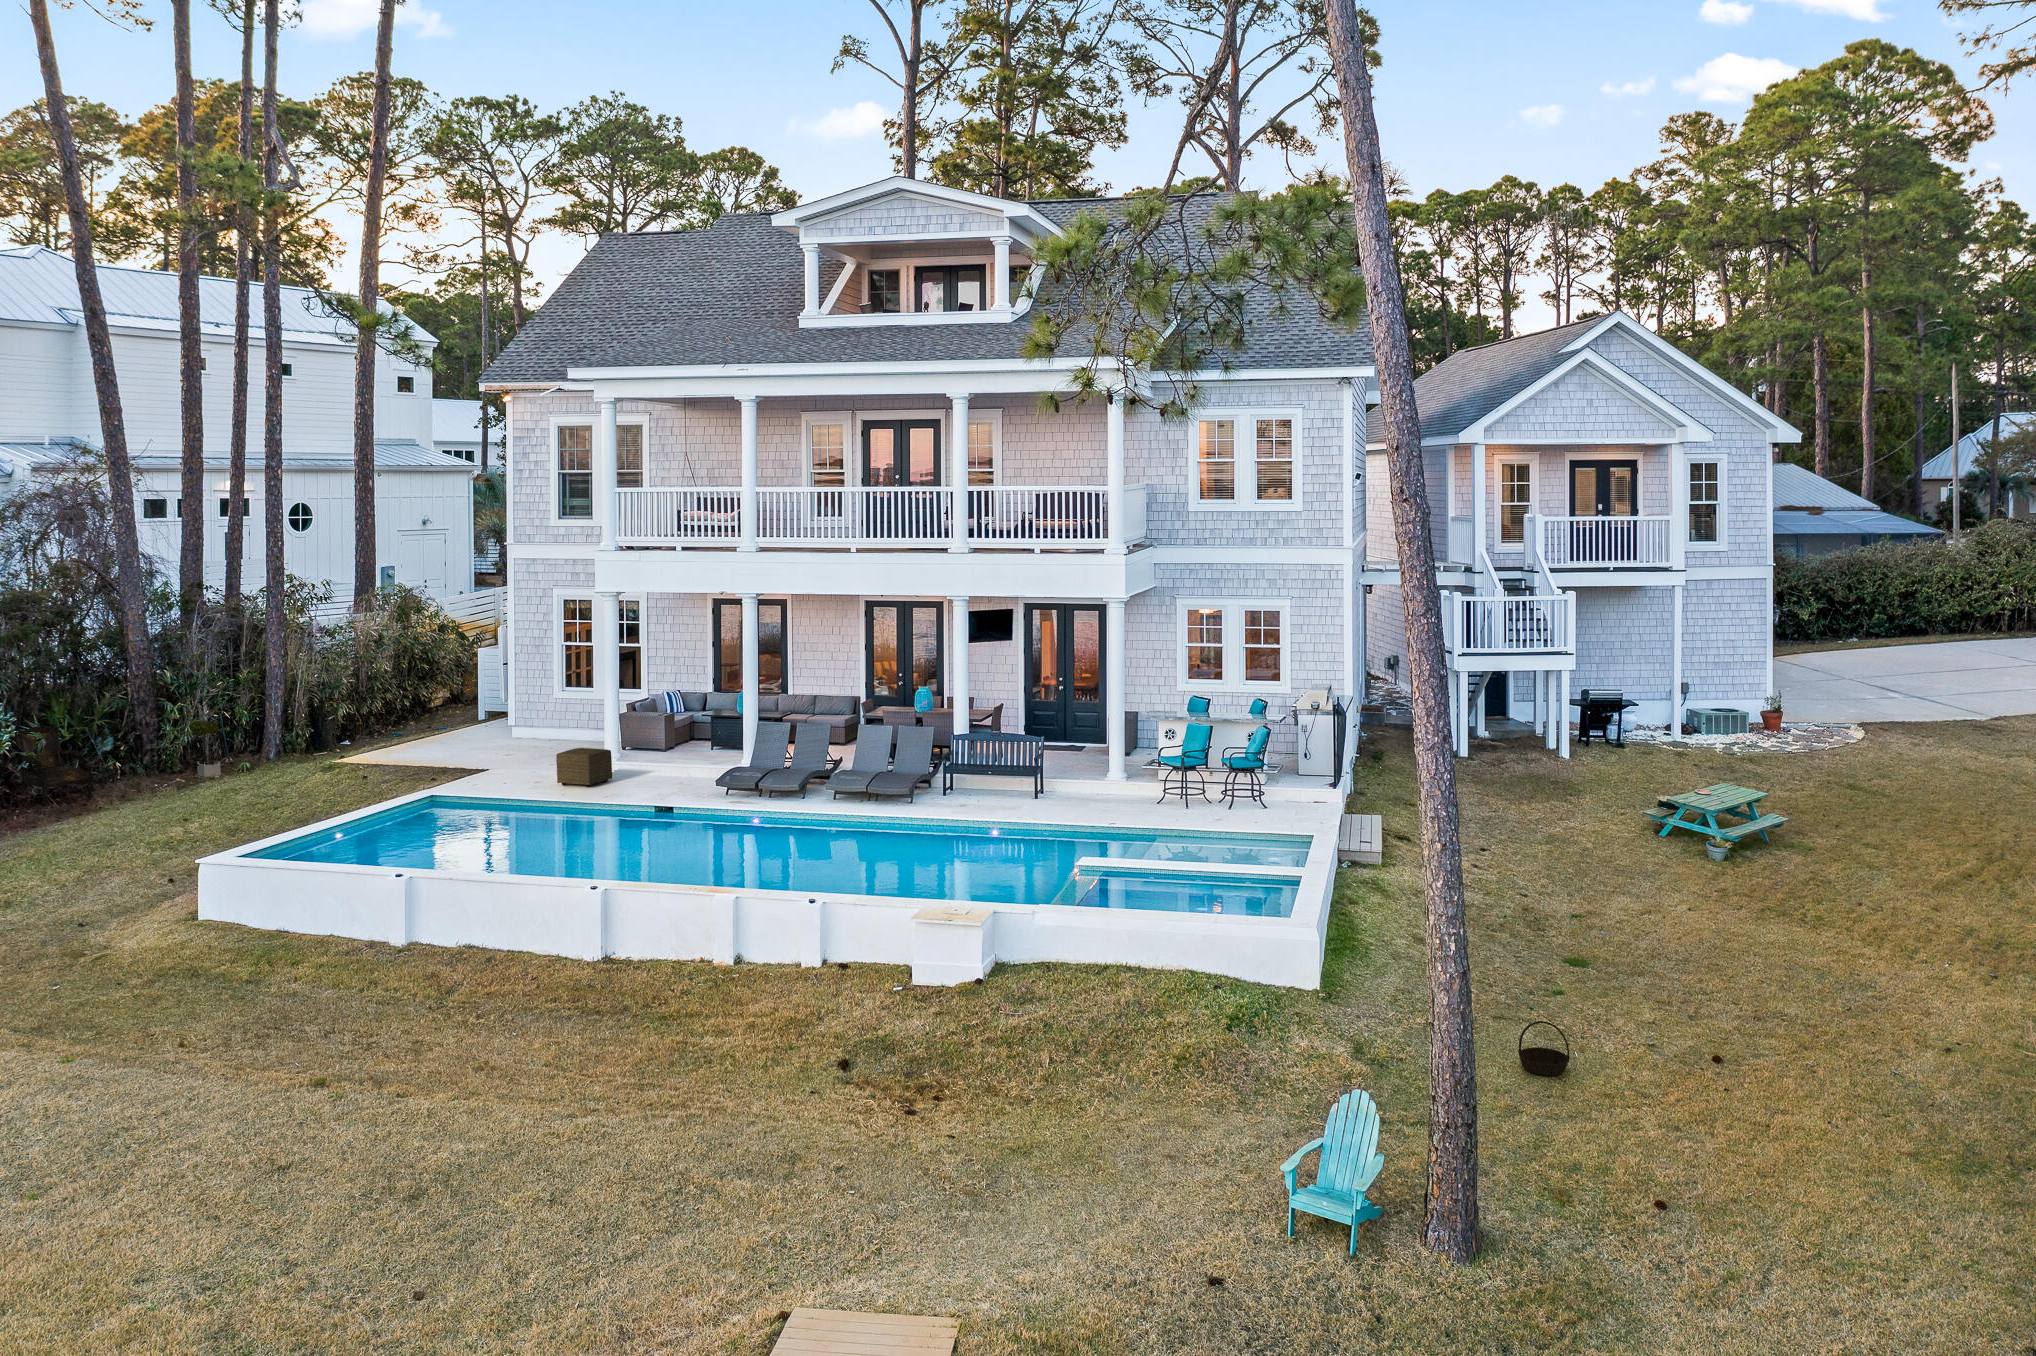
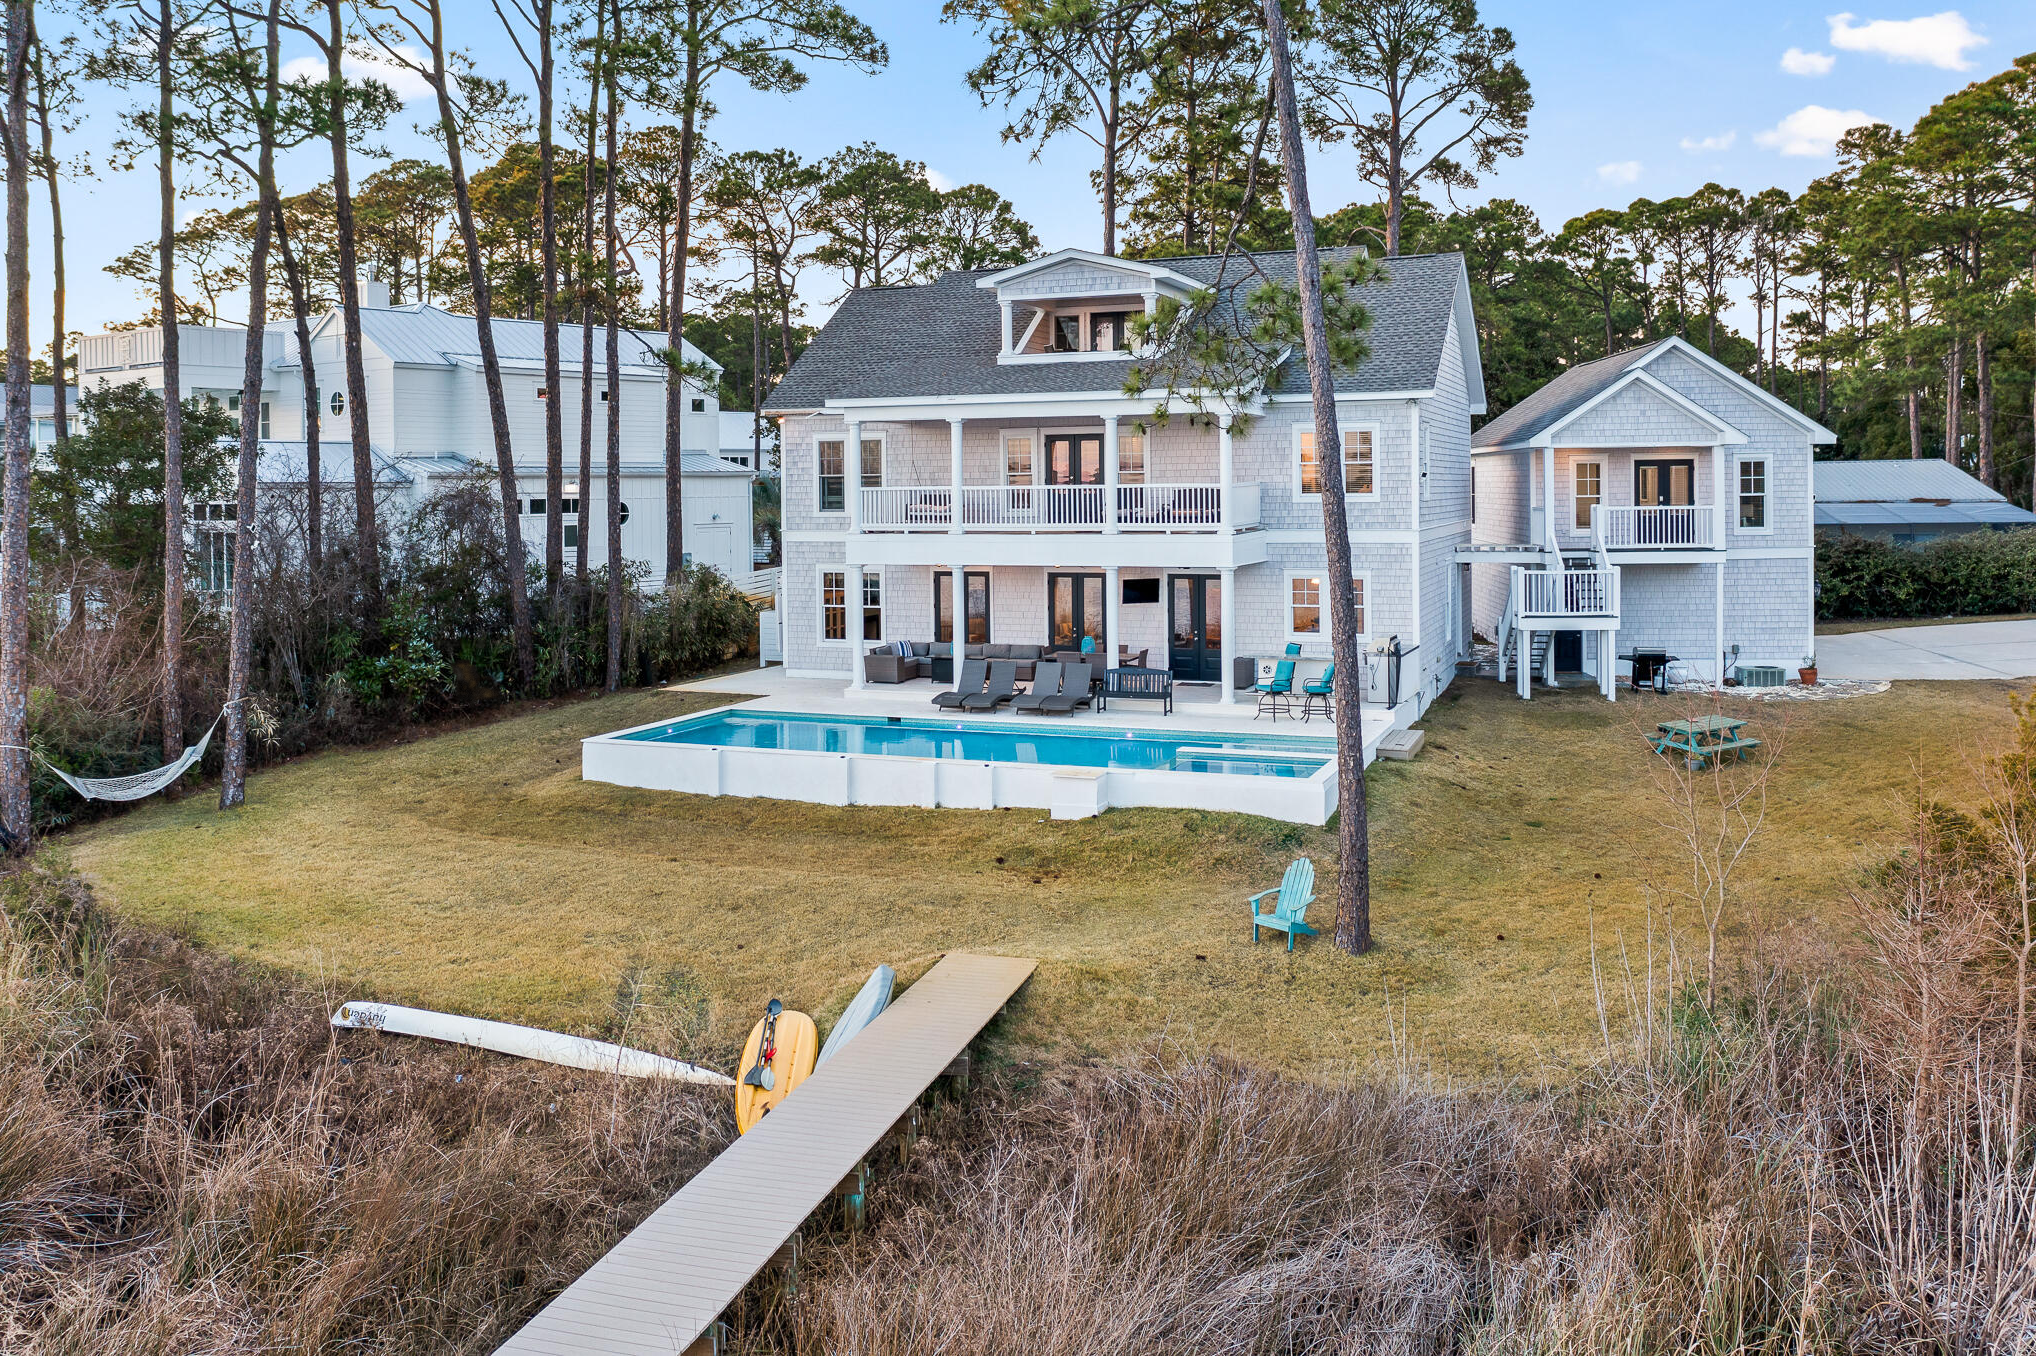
potted tree: present [190,720,221,777] -> none [561,658,581,700]
ottoman: present [556,748,612,787] -> none [818,678,857,705]
basket: present [1519,1021,1570,1076] -> none [1402,824,1433,857]

